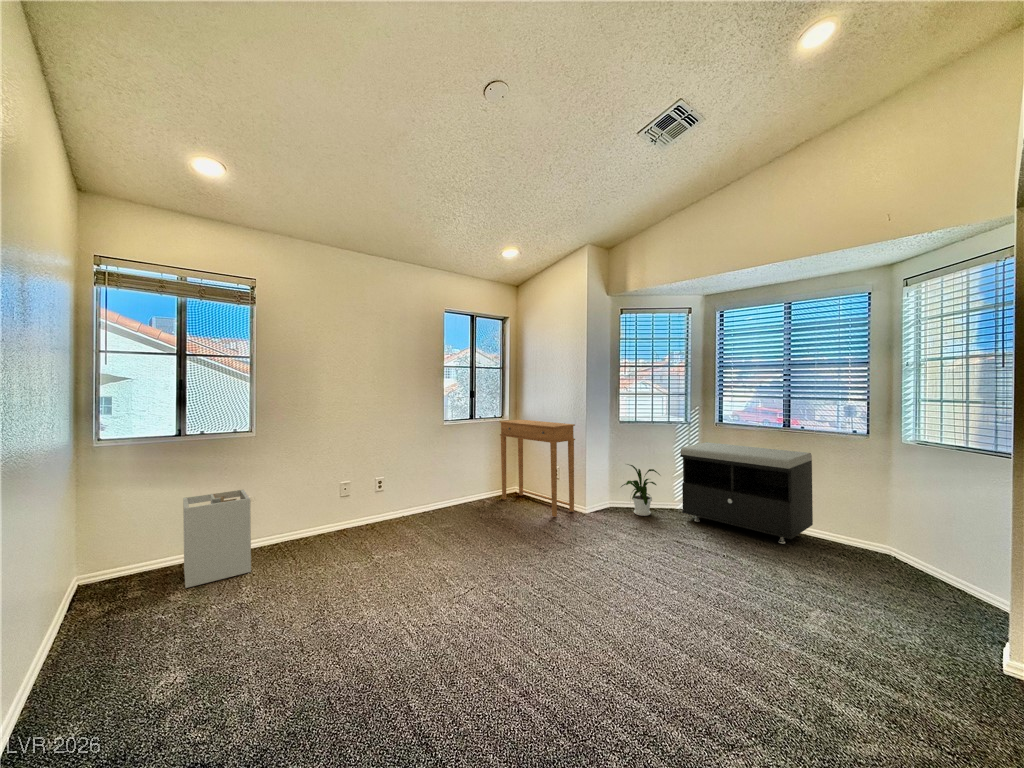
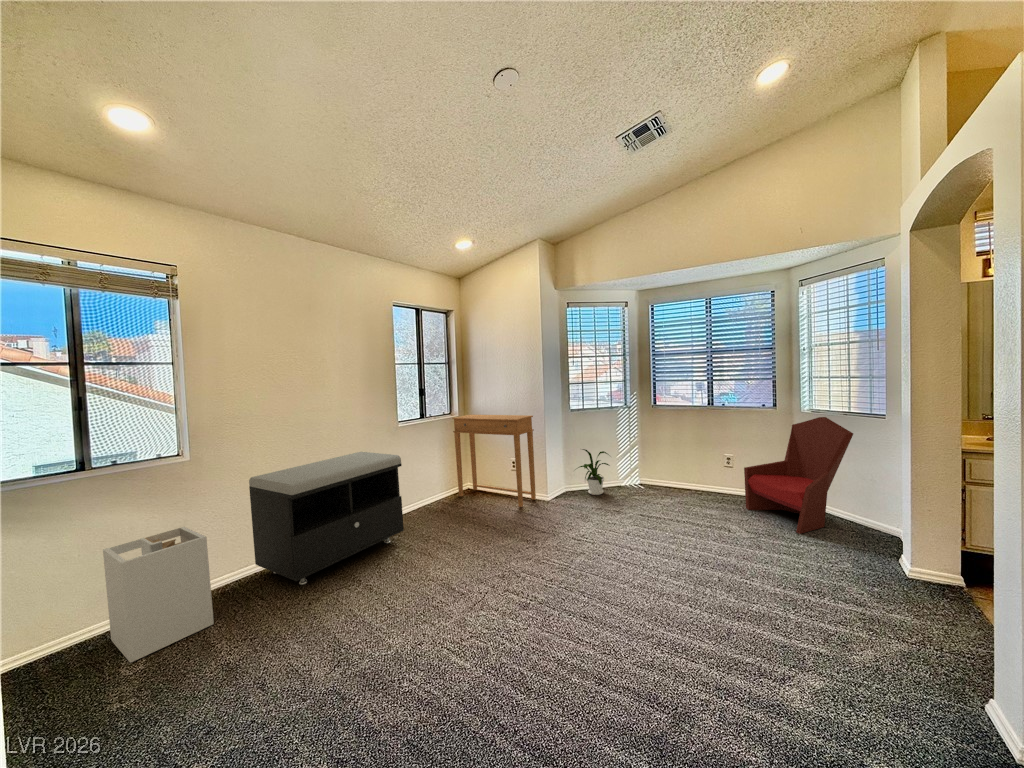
storage bench: present [680,442,813,544] -> present [249,452,404,585]
armchair: none [816,451,963,594] -> present [744,417,853,534]

